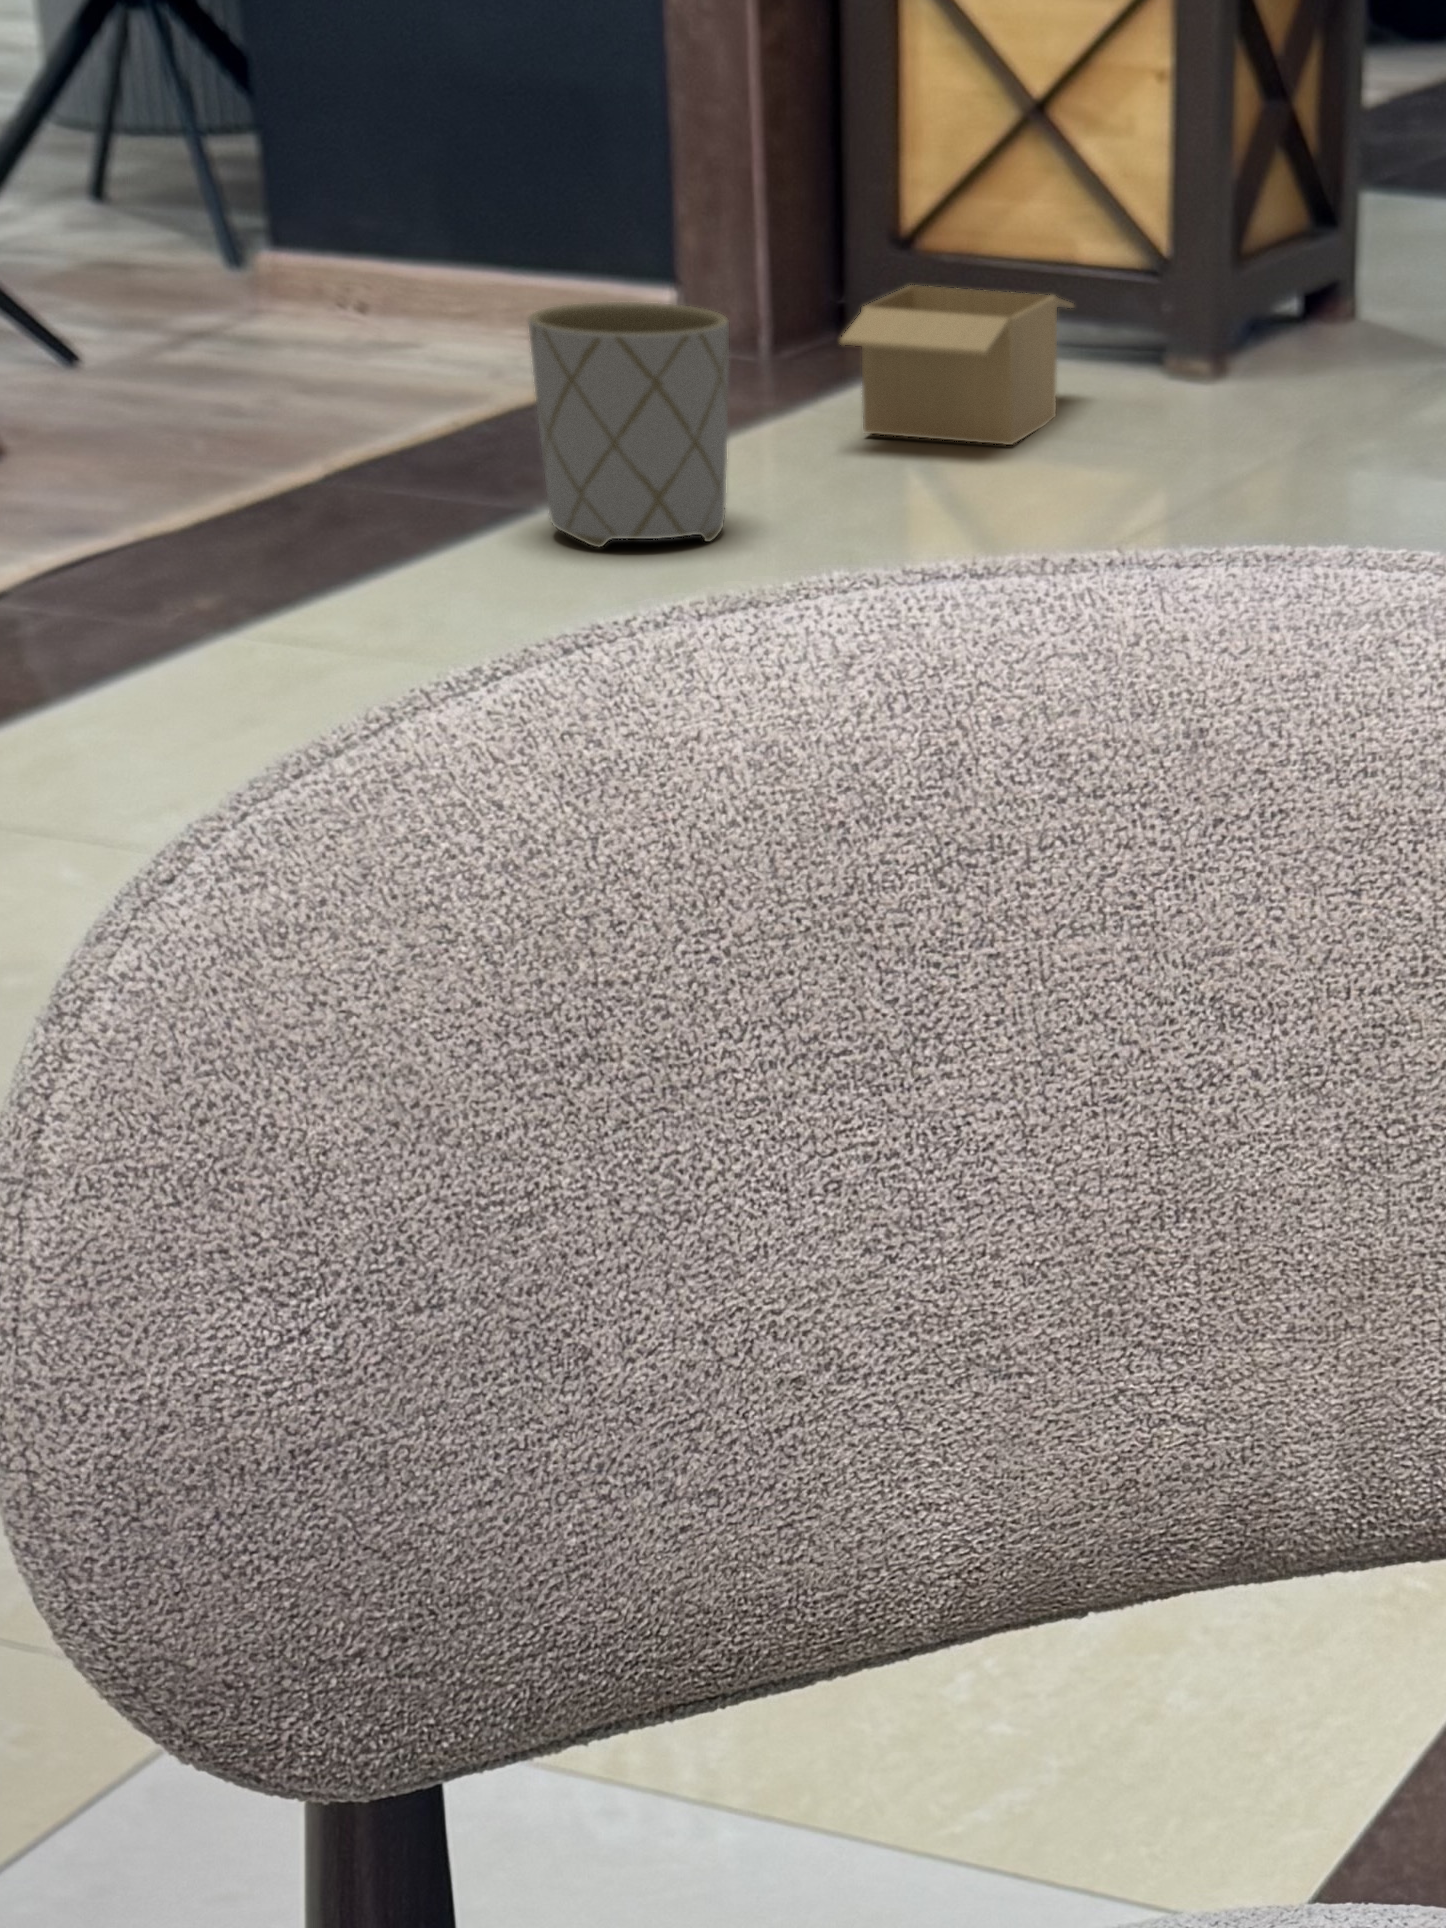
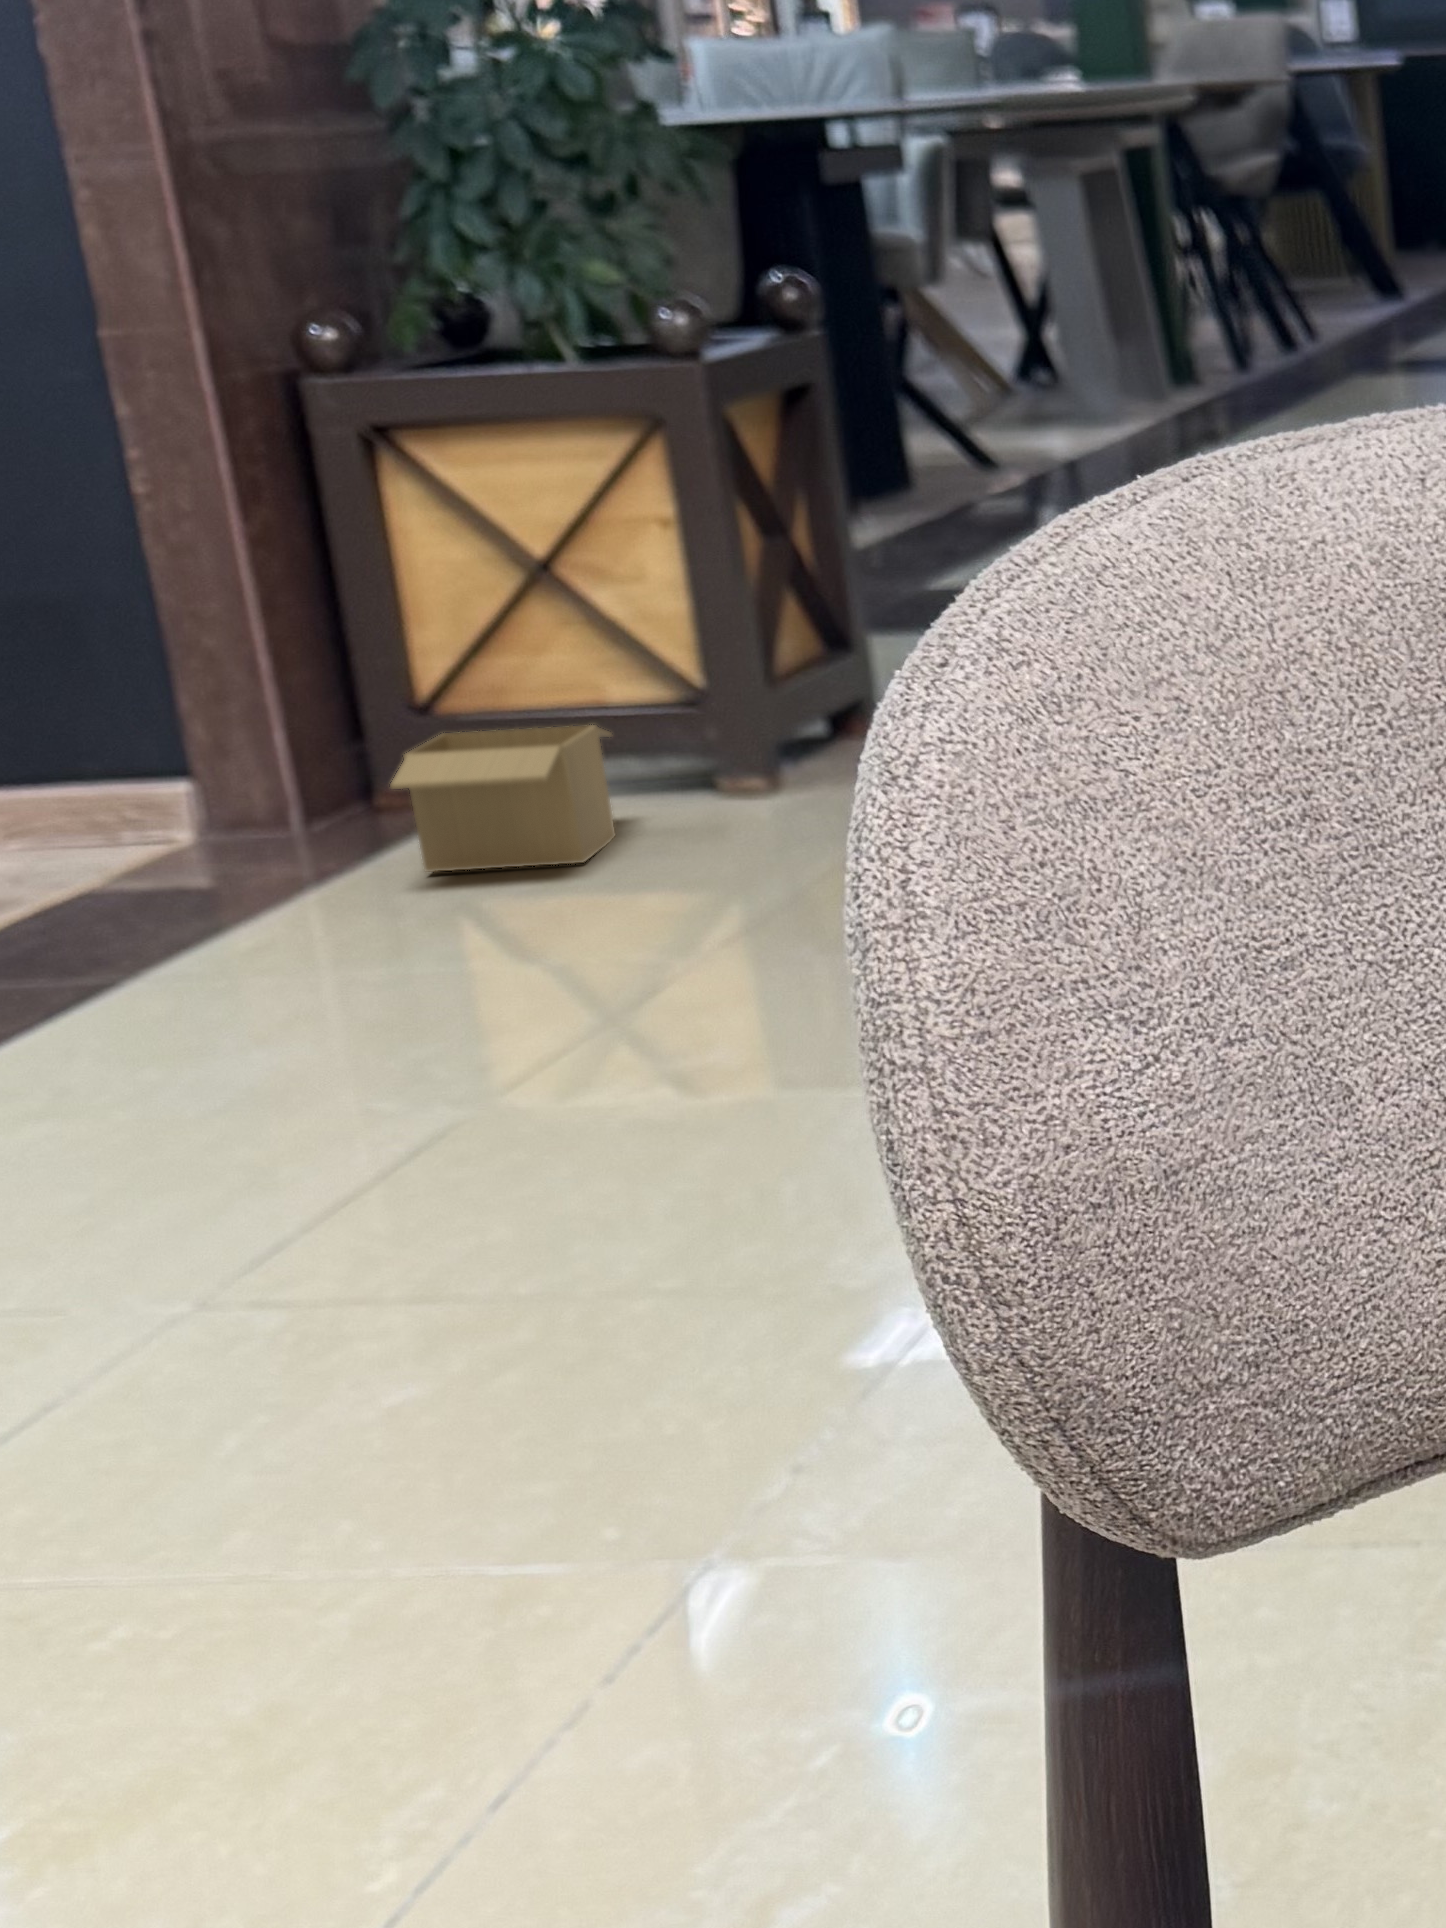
planter: present [528,302,729,548] -> none [76,762,317,998]

